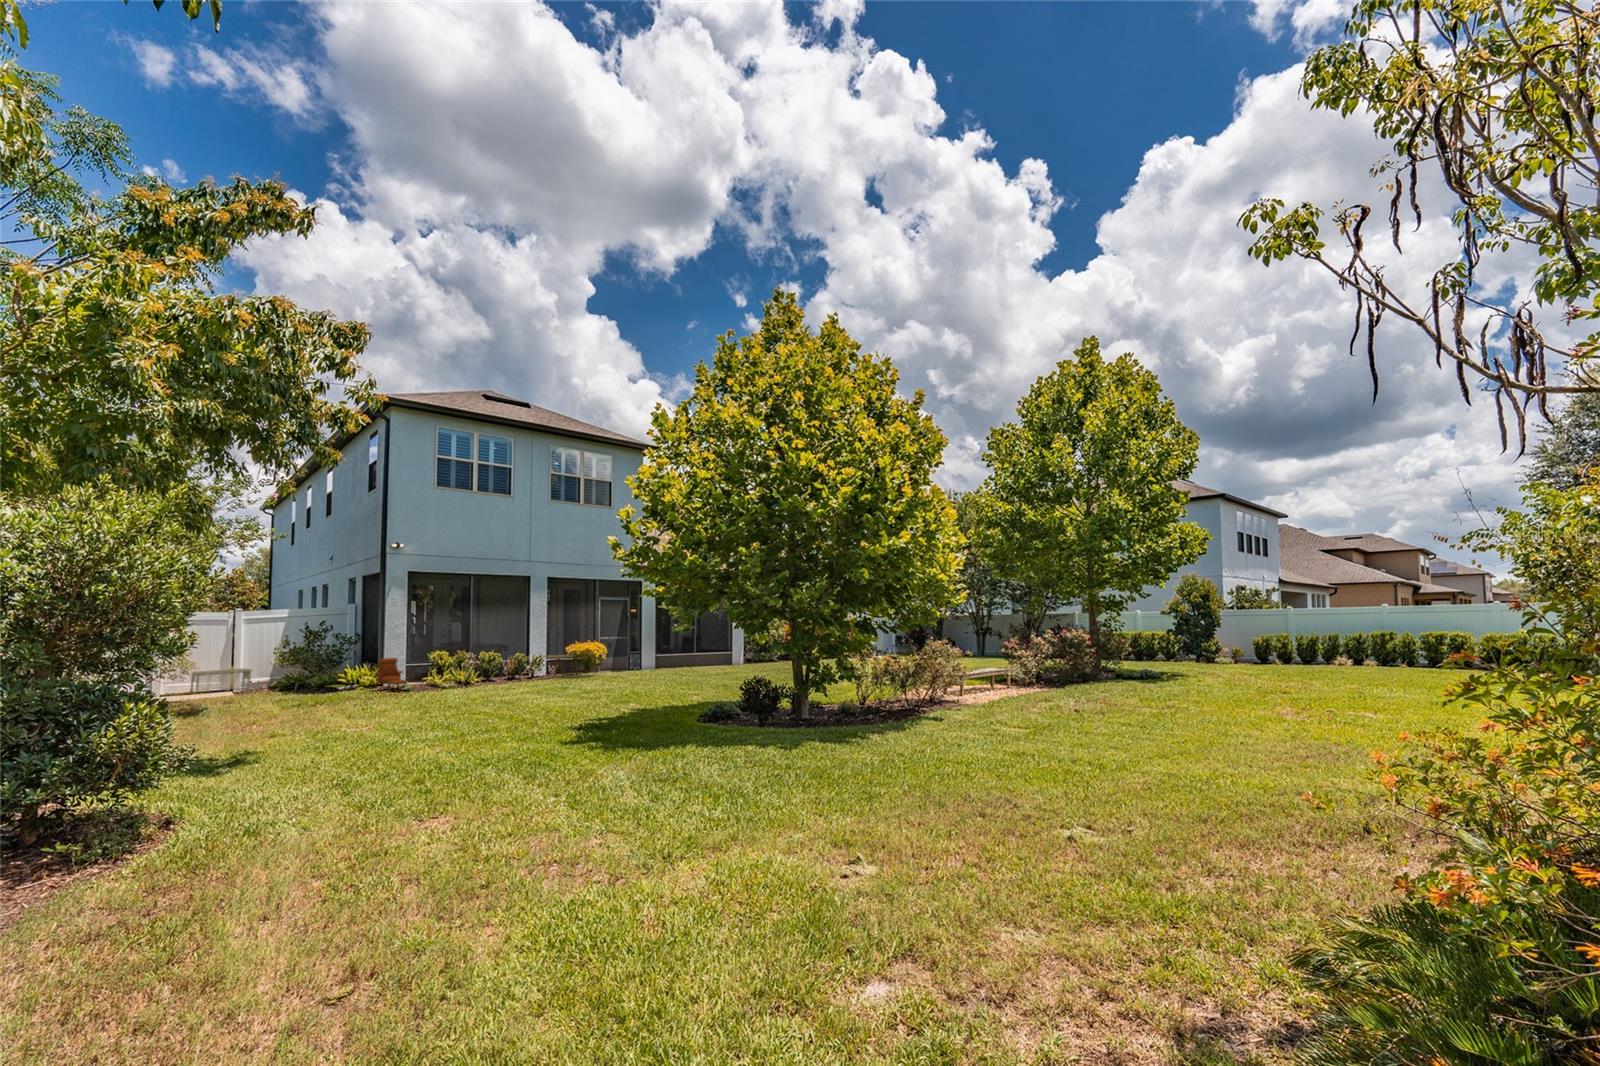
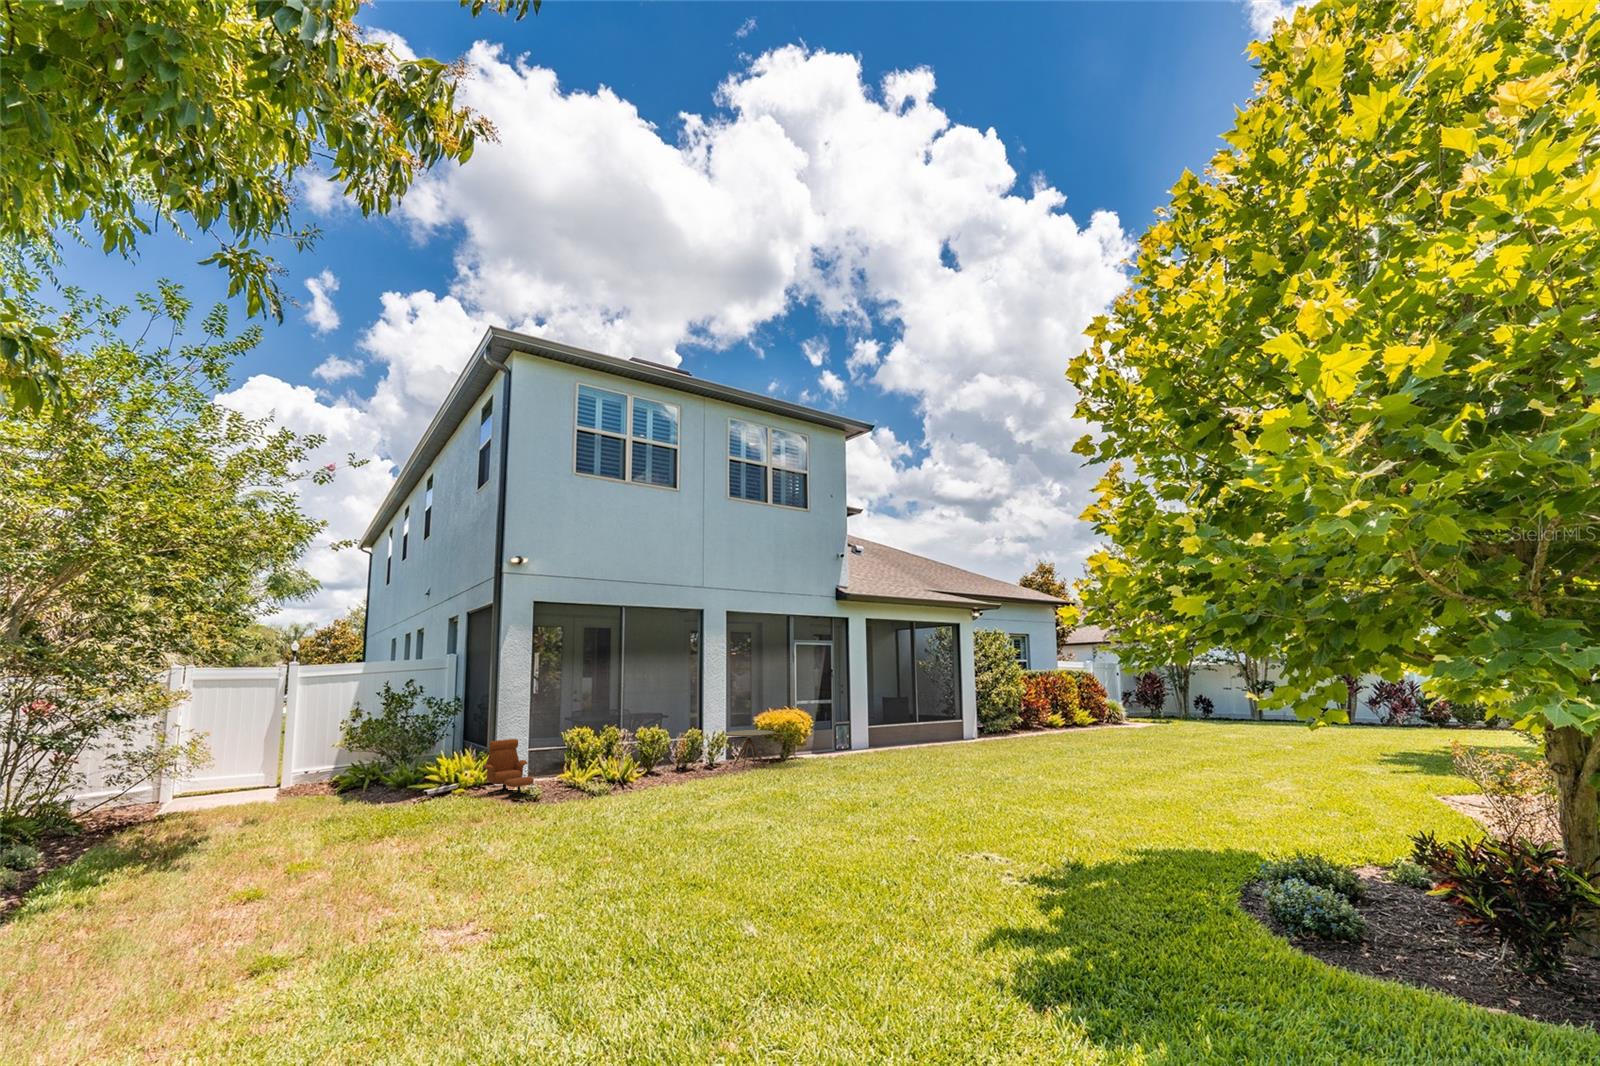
storage bench: present [190,668,252,693] -> none [214,753,307,796]

